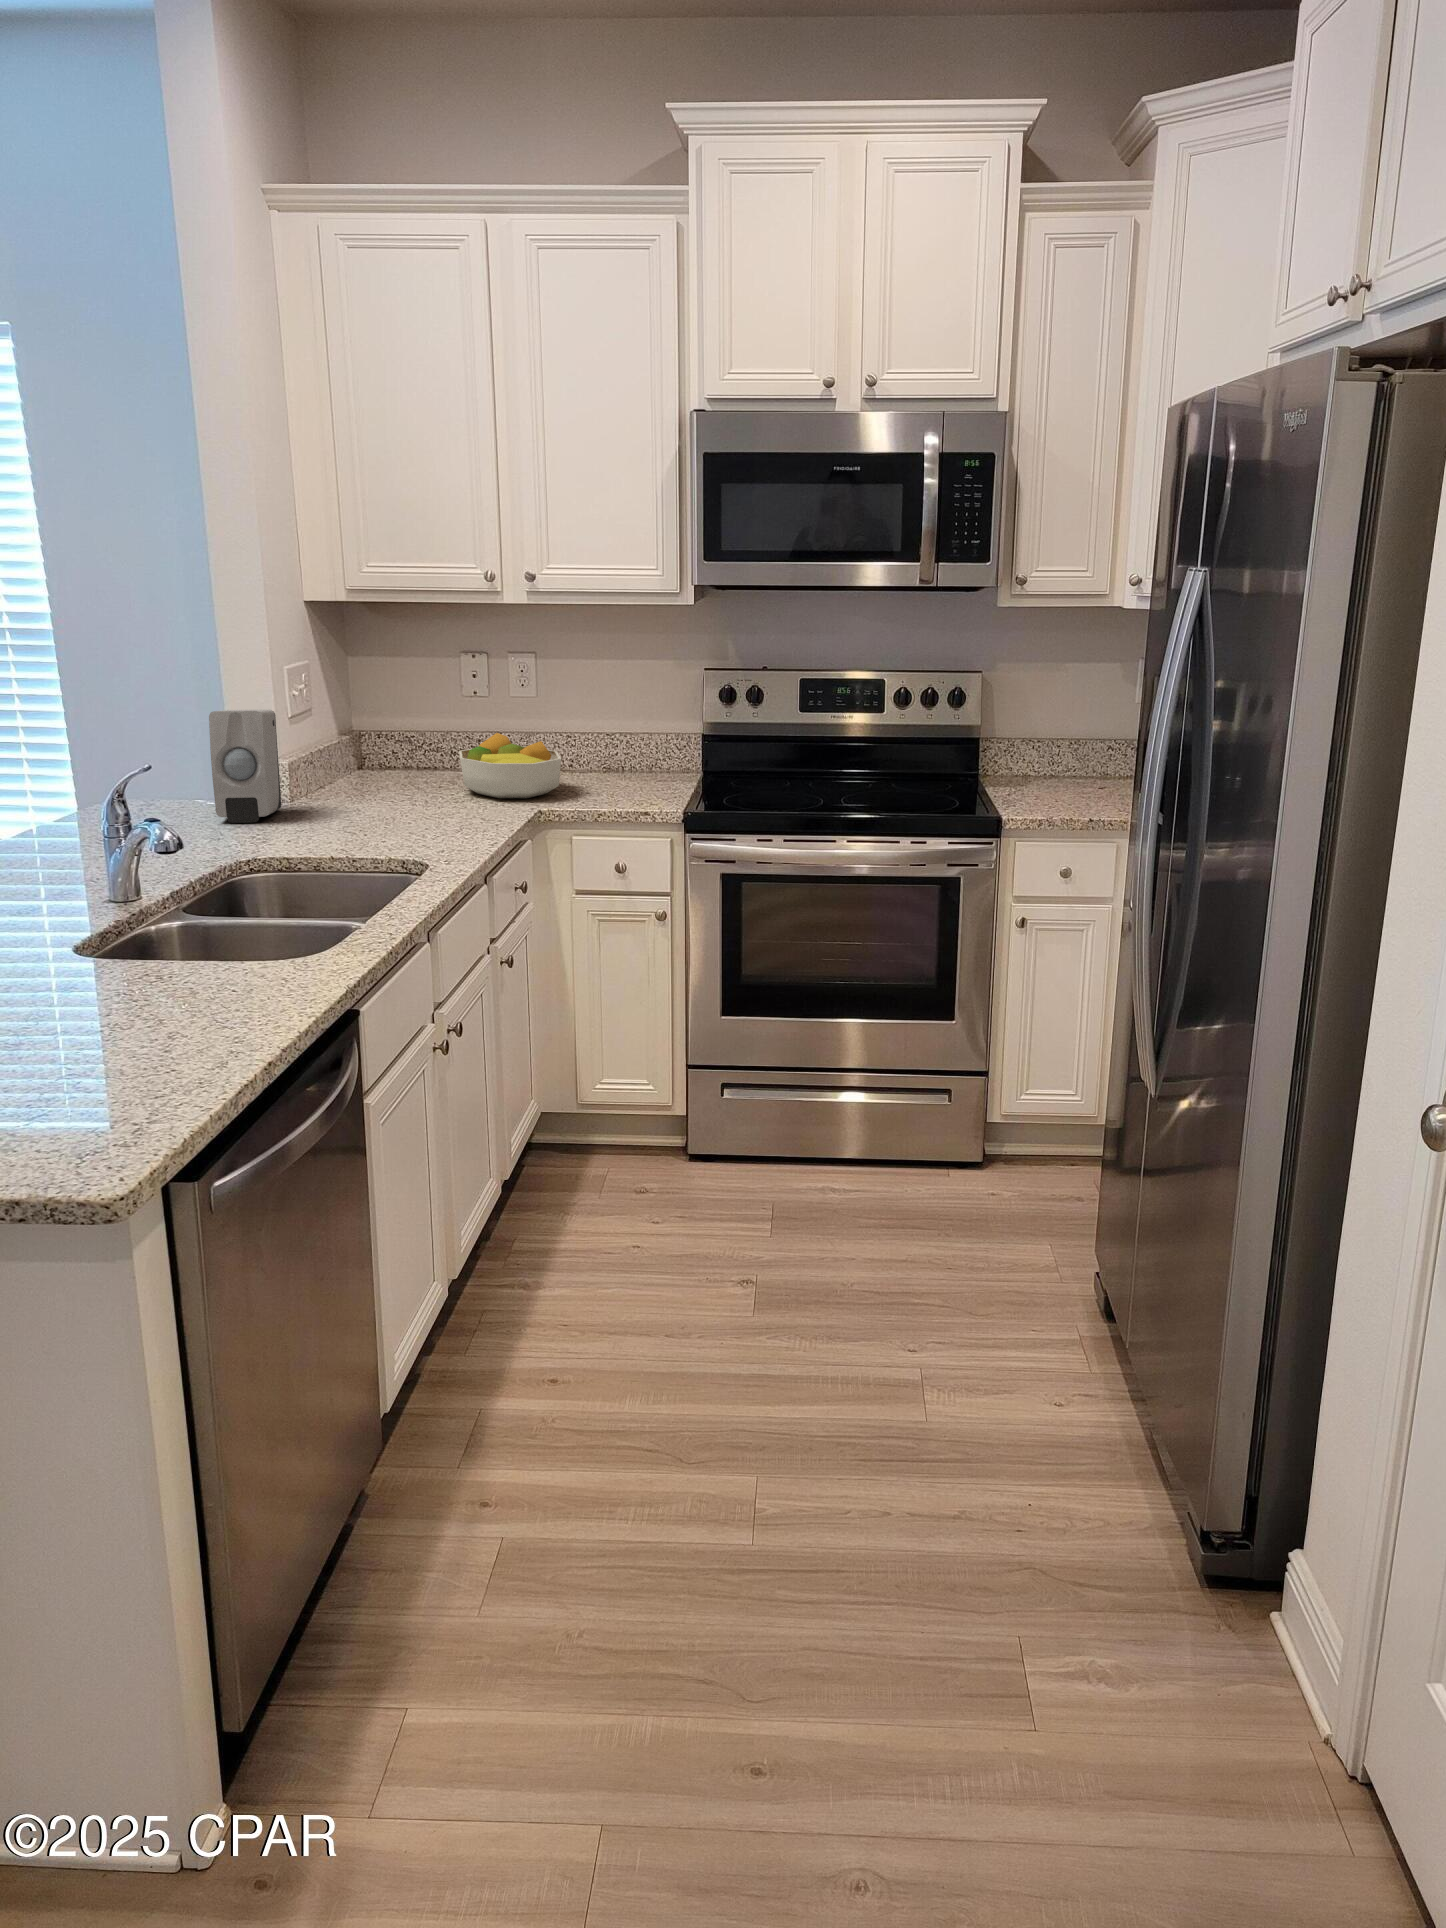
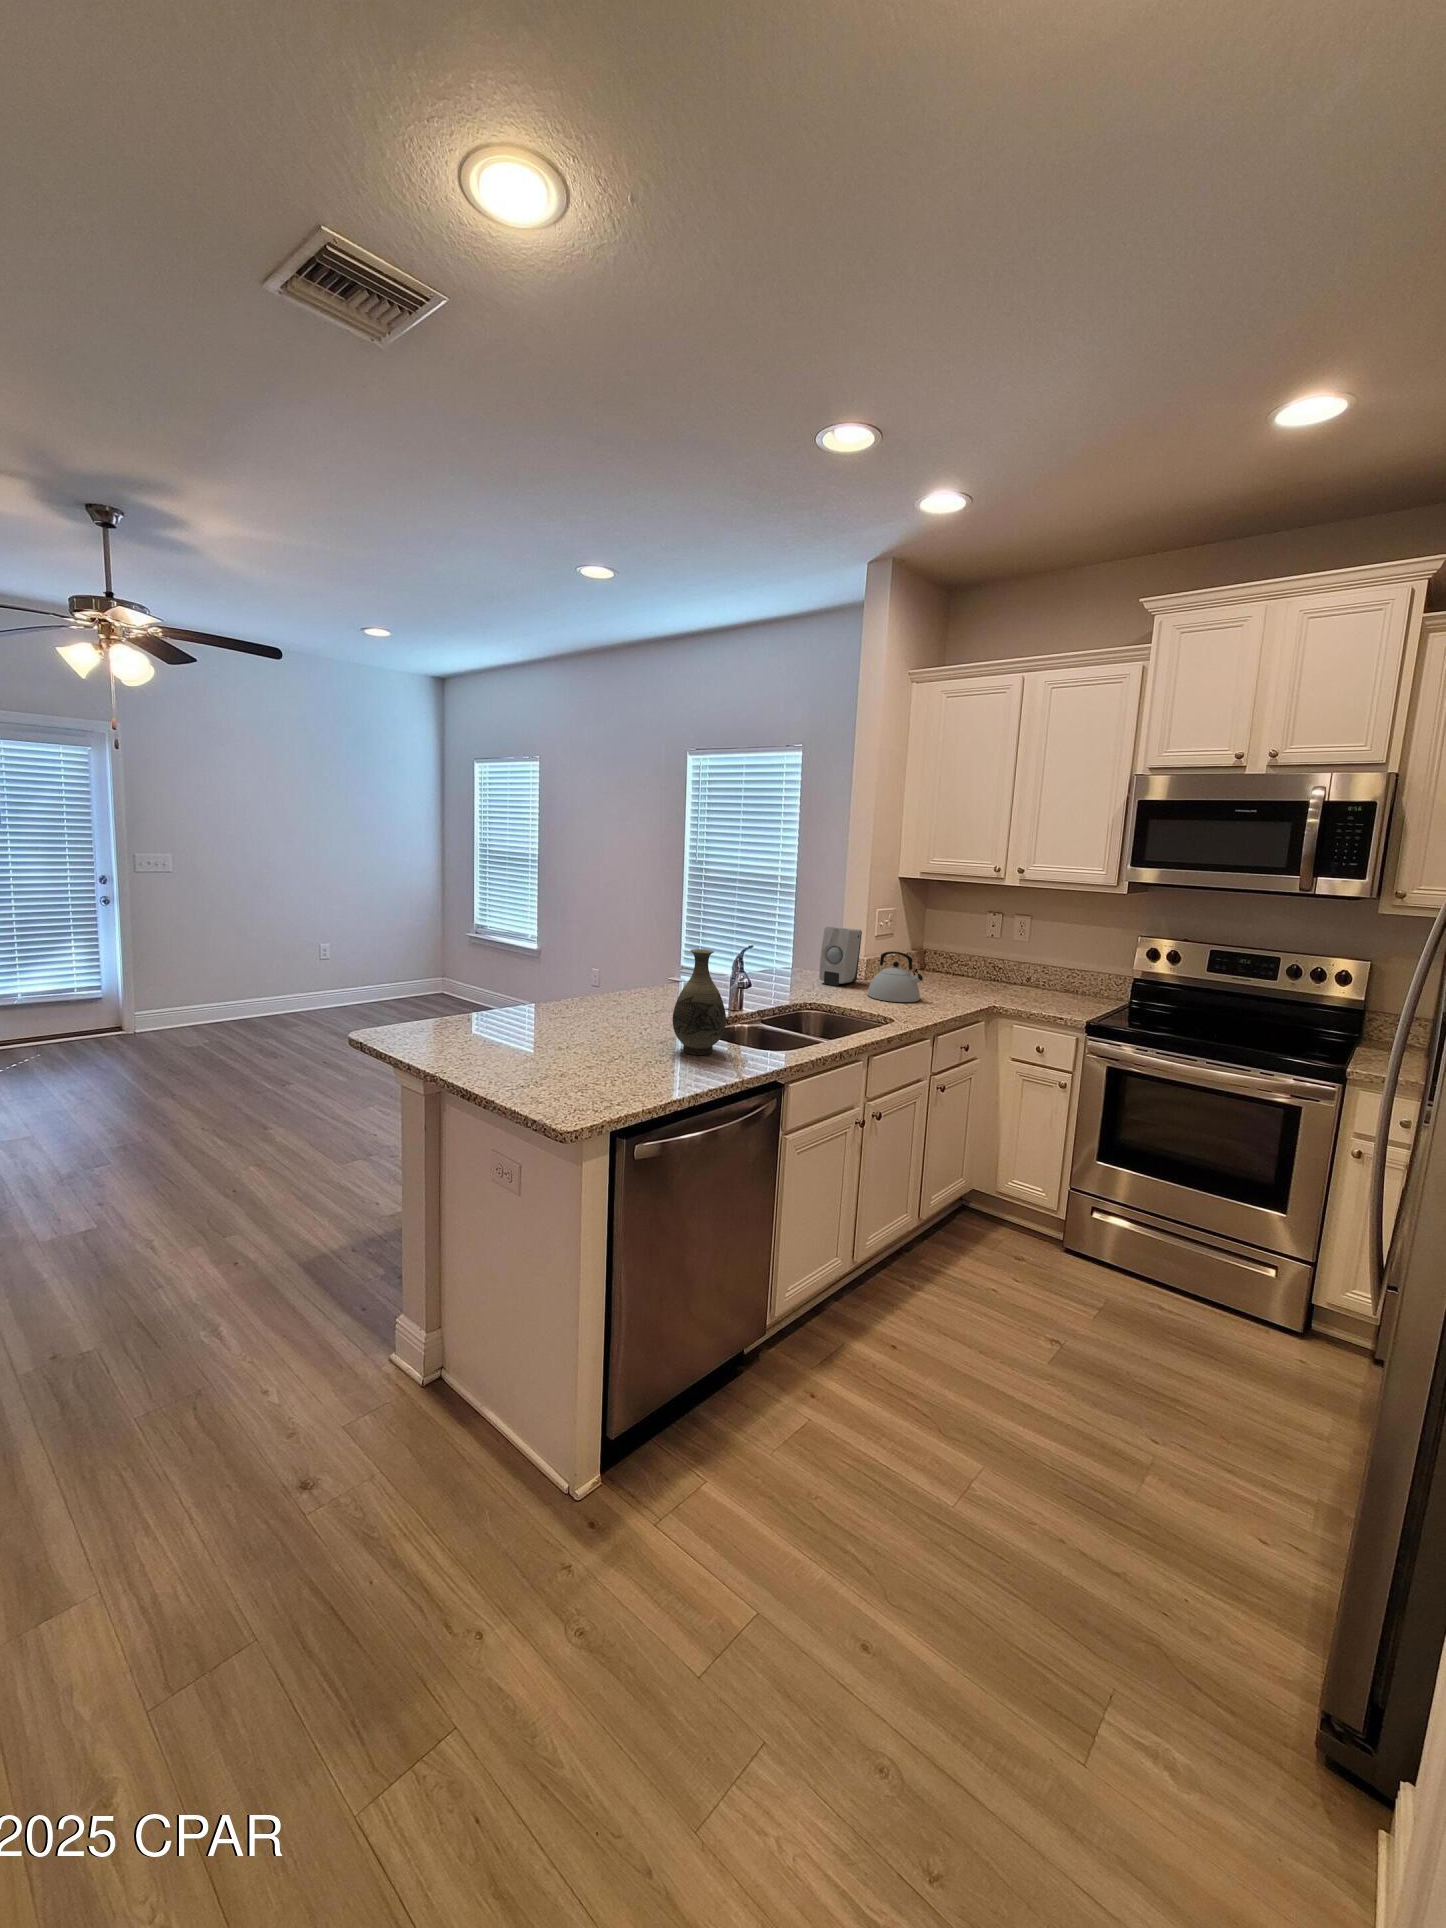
fruit bowl: present [459,733,561,798] -> none [961,959,1024,999]
kettle: none [326,742,423,833] -> present [867,951,923,1002]
vase: none [77,784,197,1003] -> present [672,949,726,1055]

